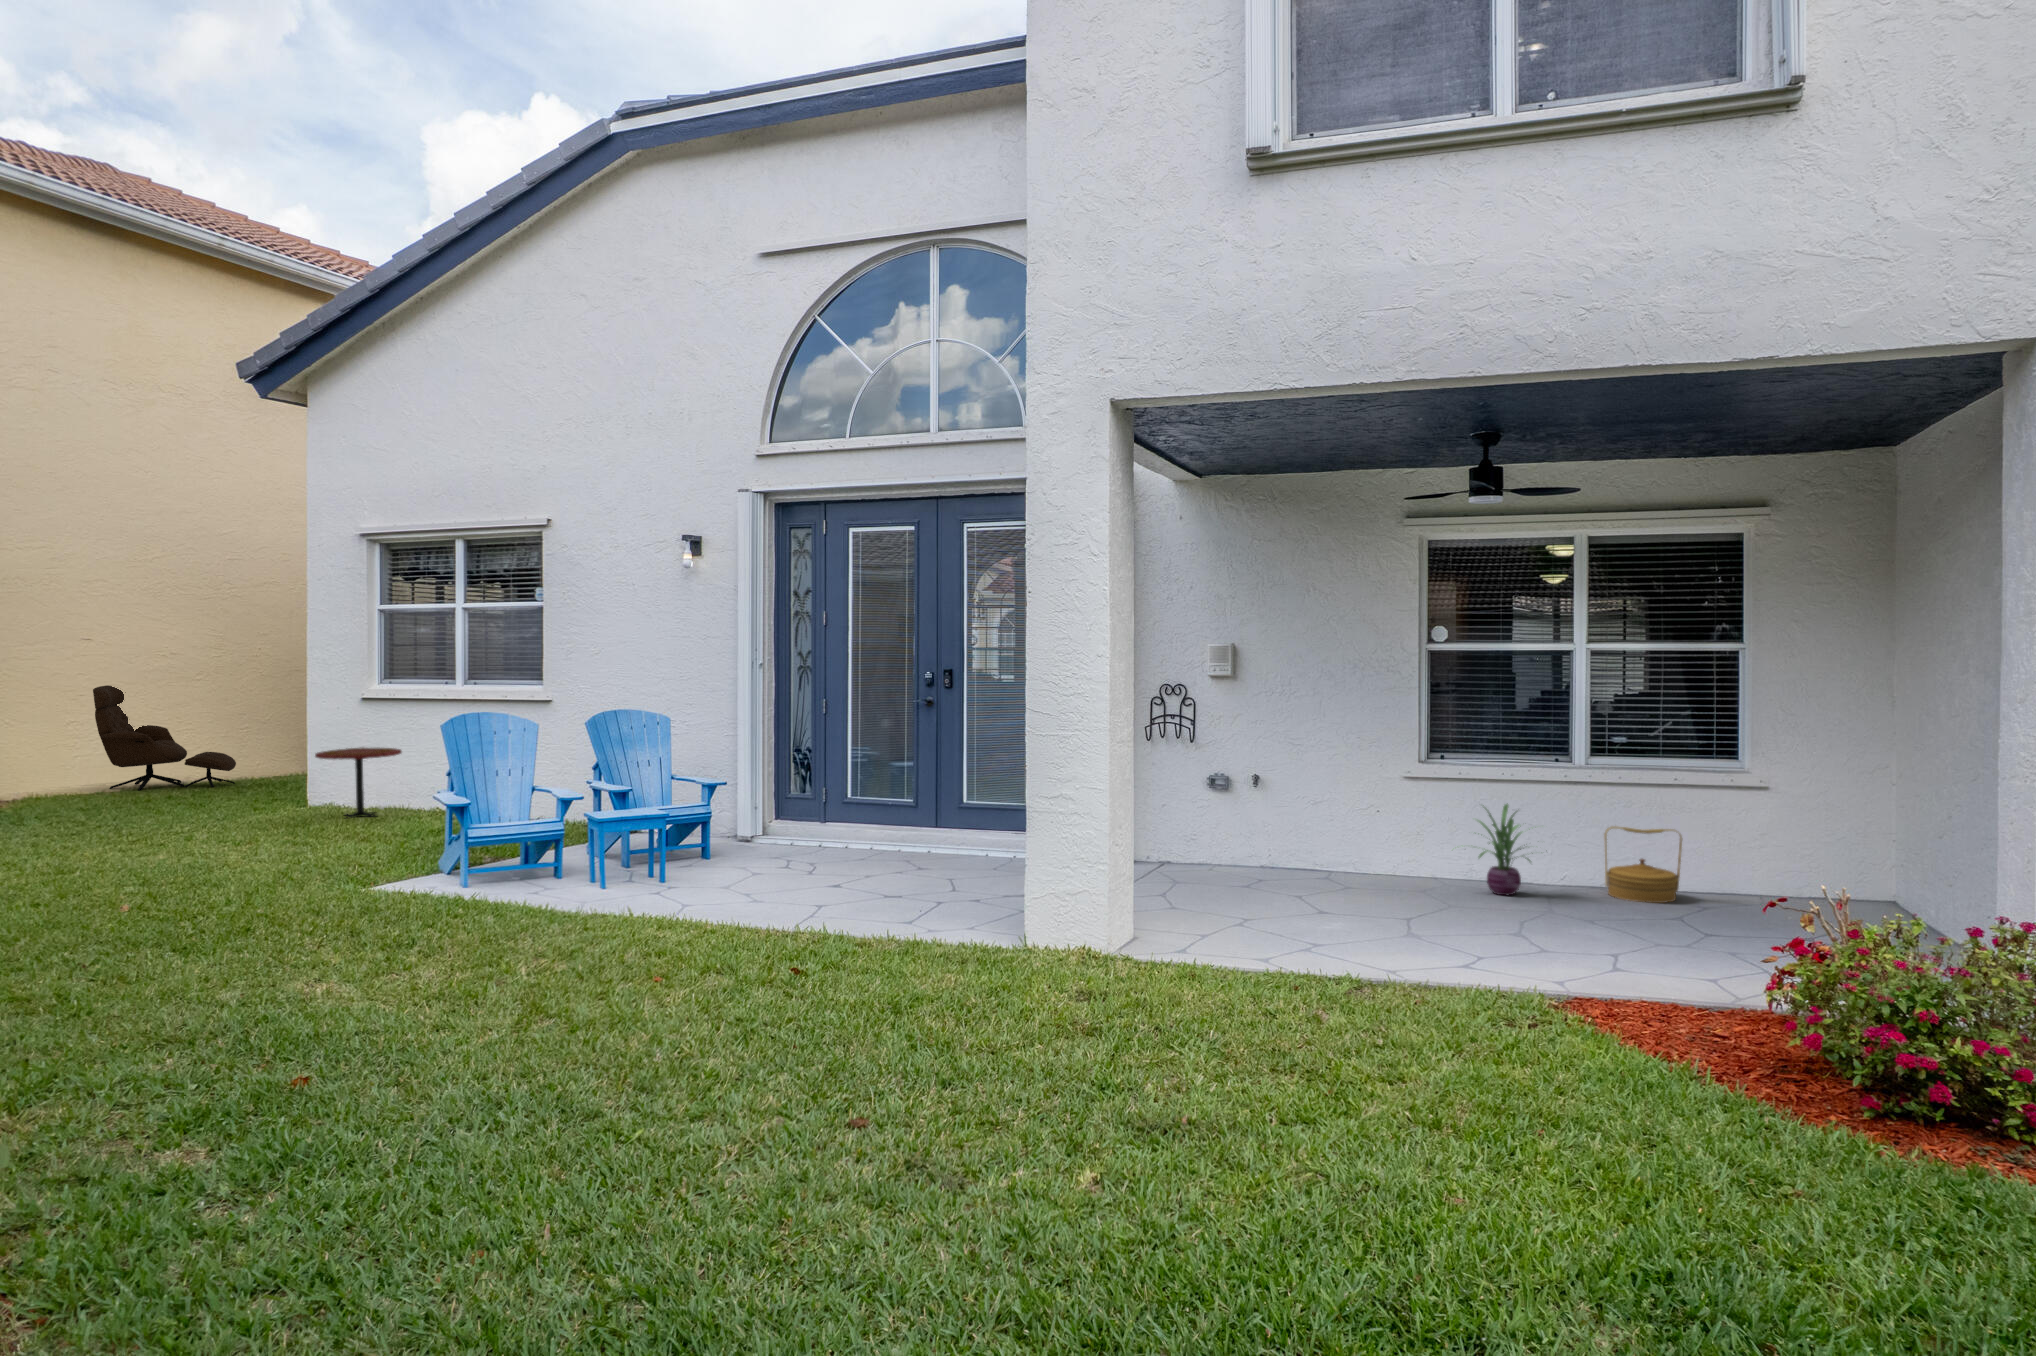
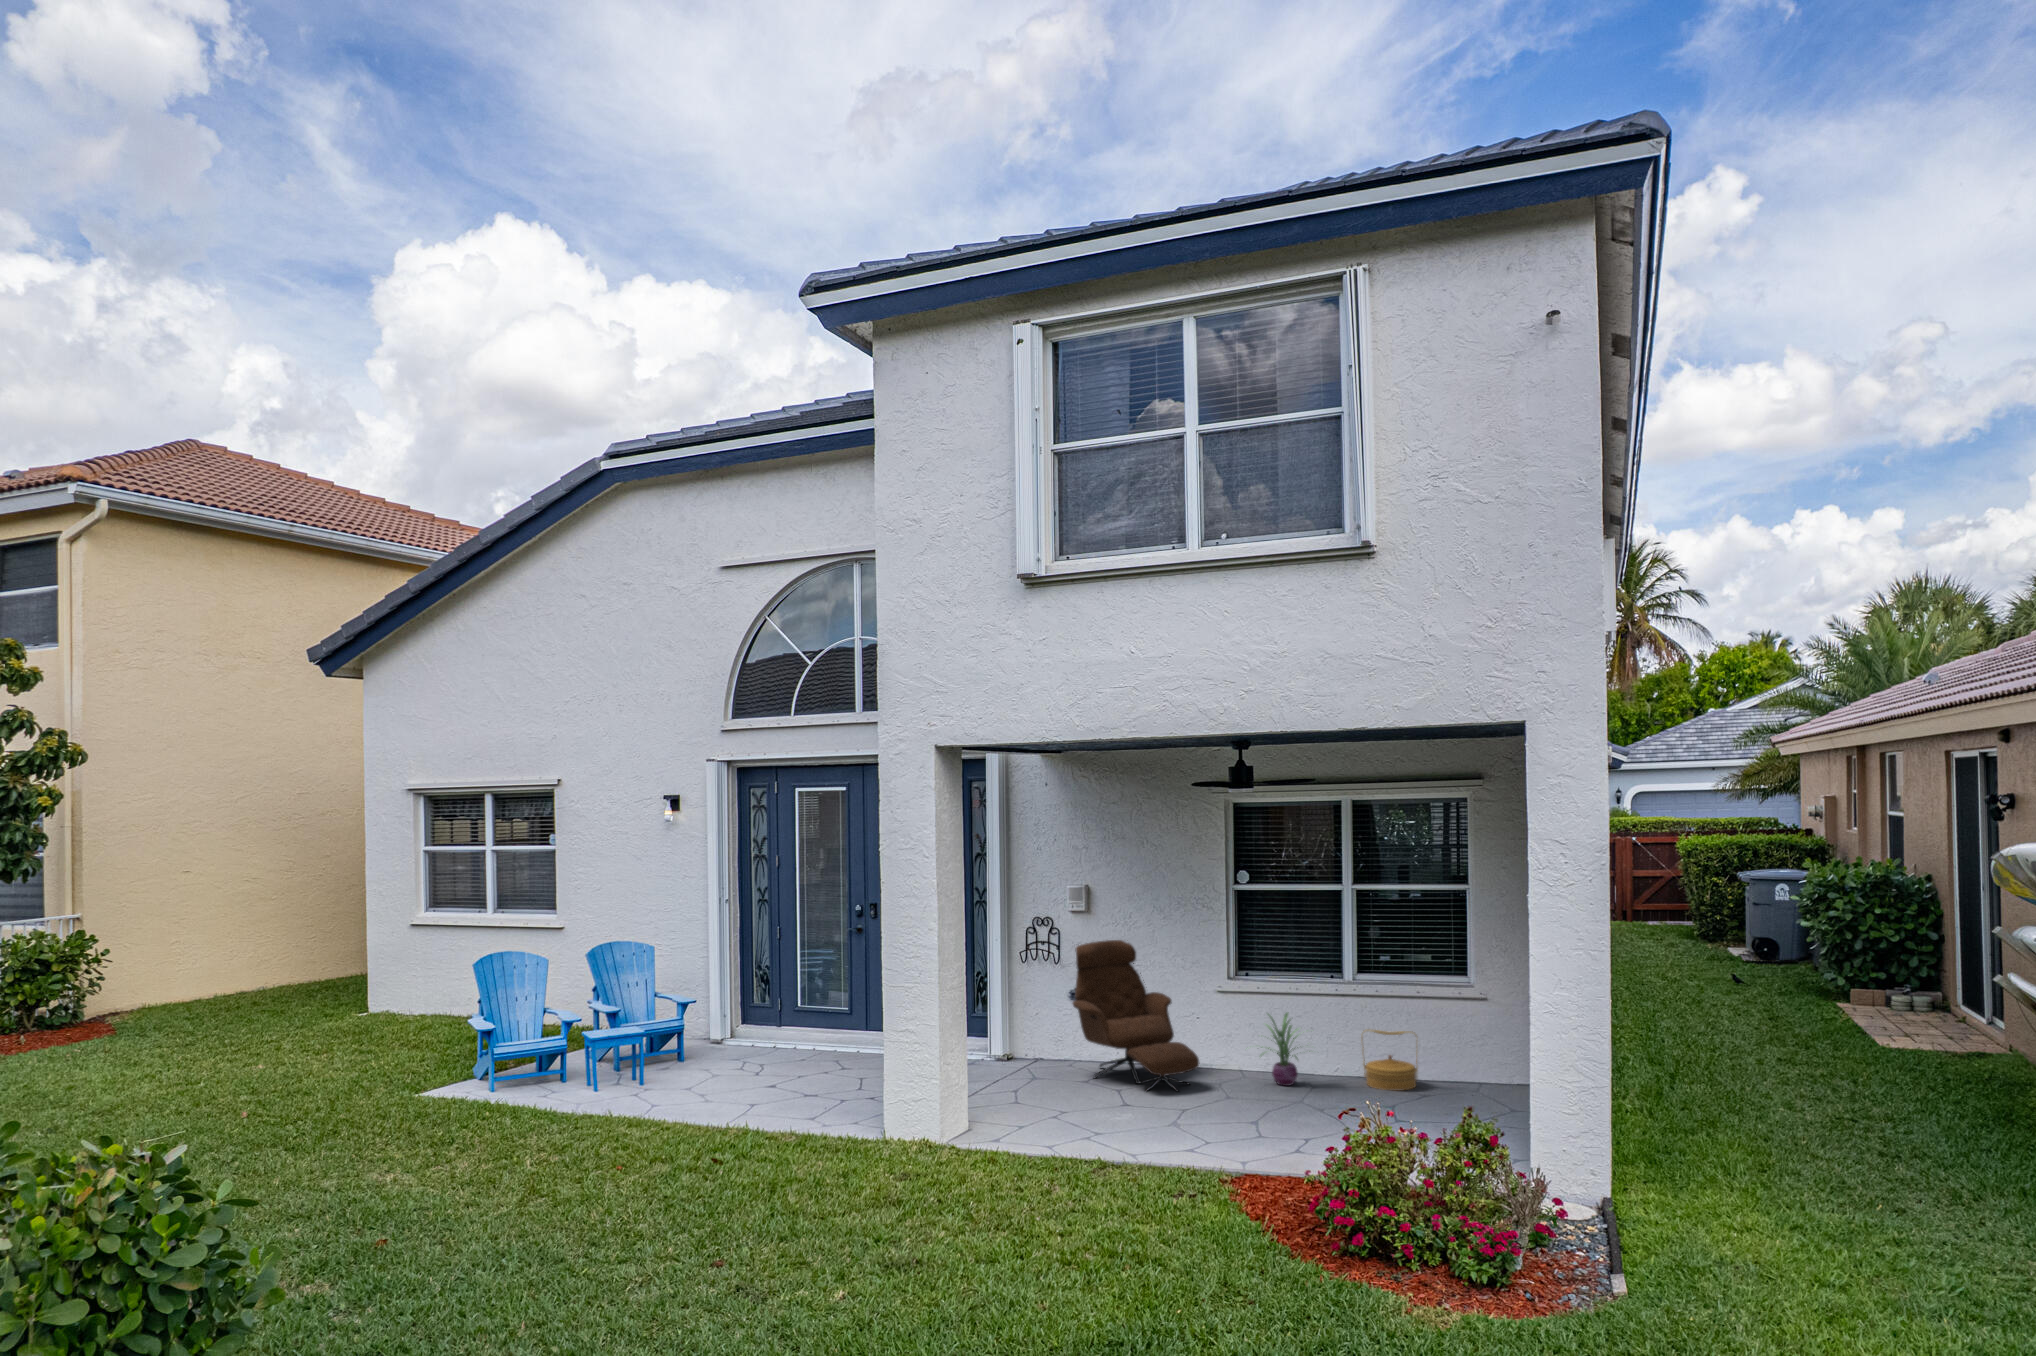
lounge chair: present [93,685,236,791] -> present [1073,940,1199,1092]
side table: present [315,748,401,818] -> none [376,966,445,1027]

